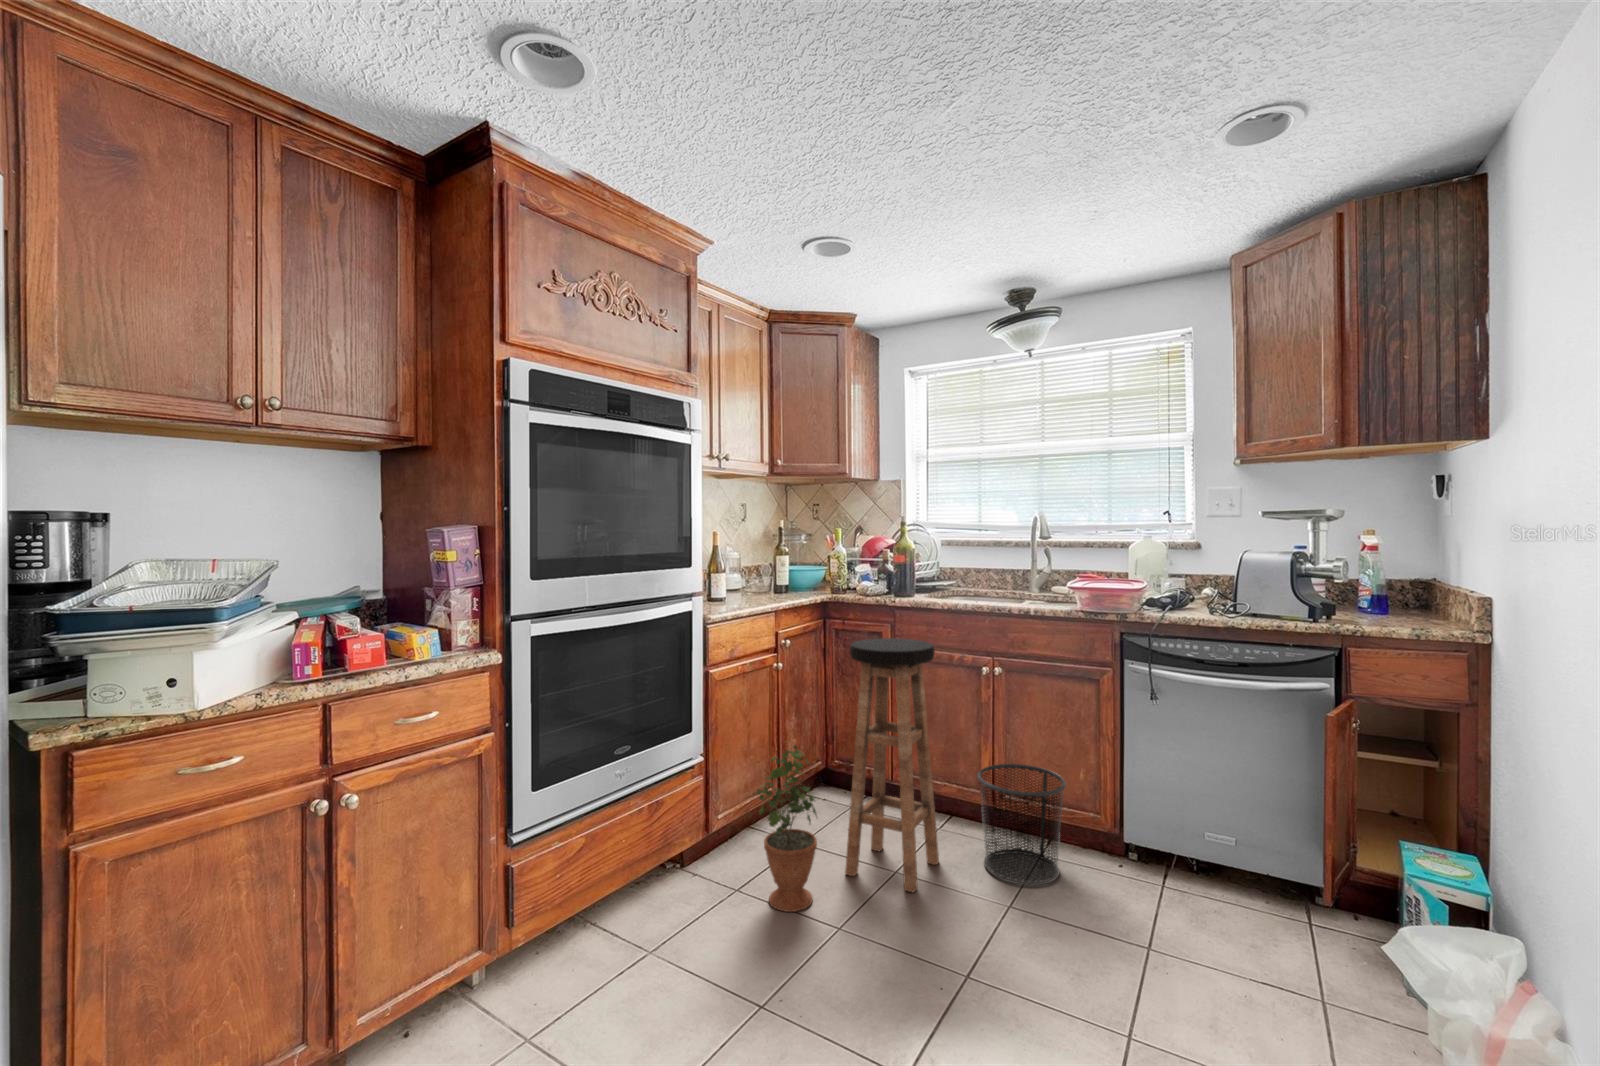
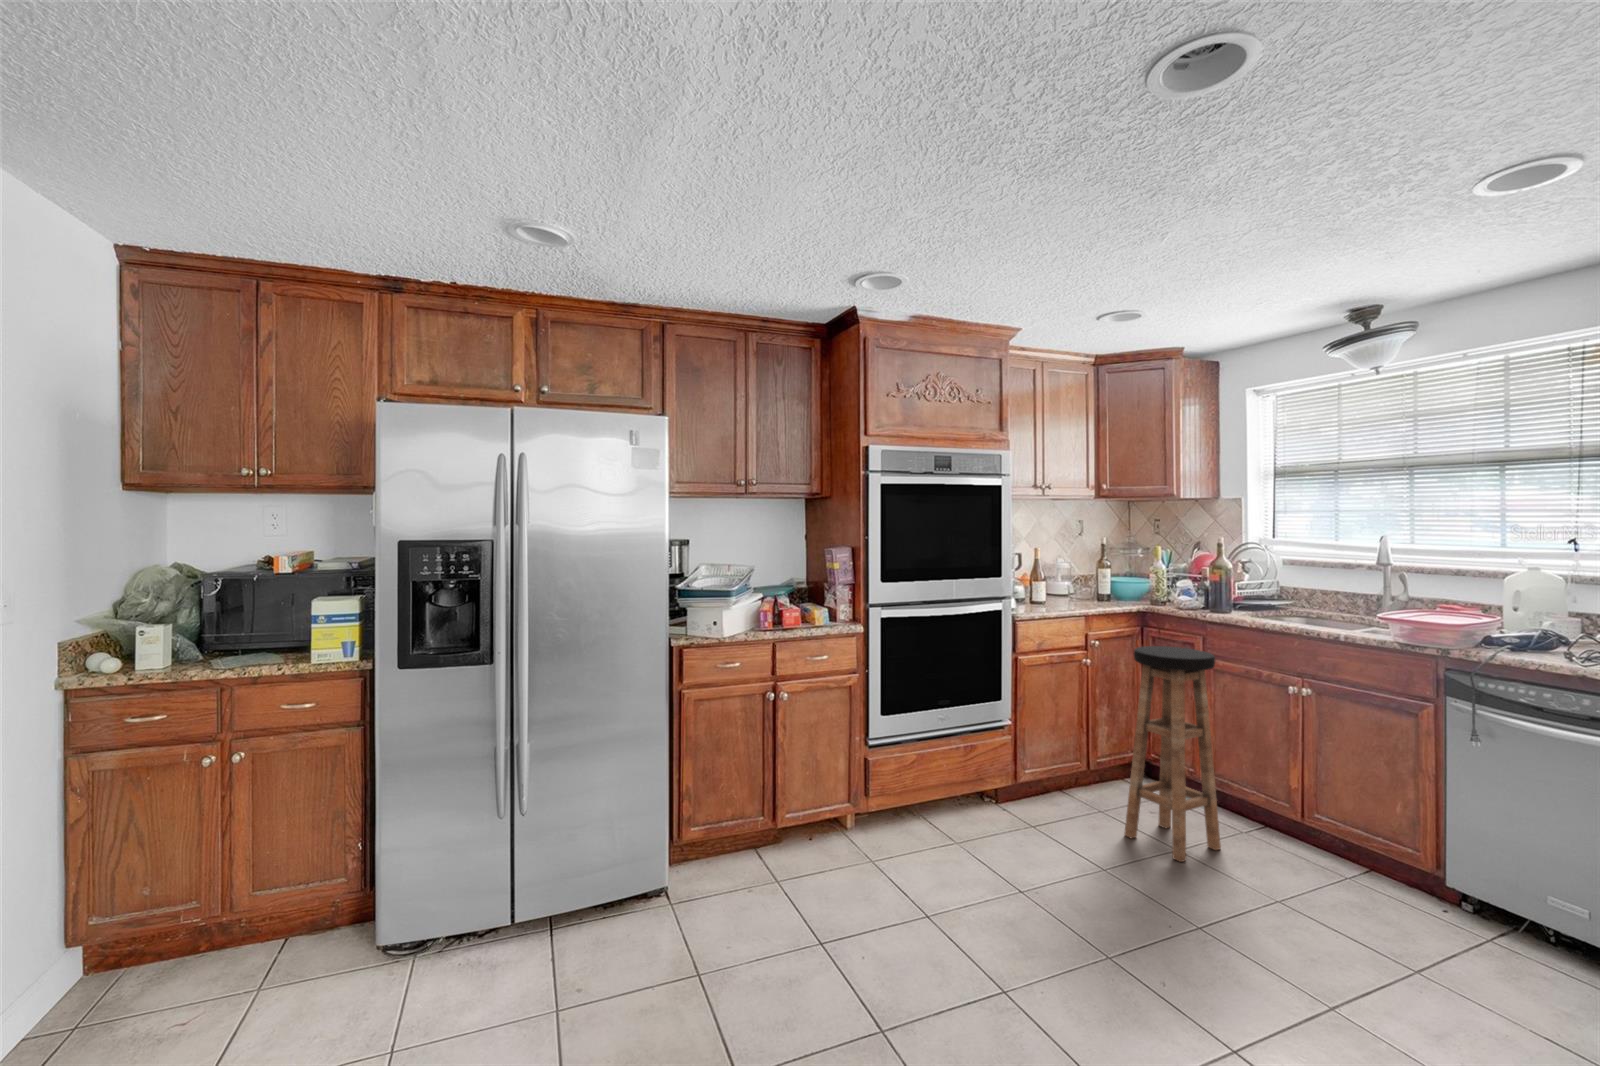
potted plant: present [753,746,817,912] -> none [1039,717,1094,847]
waste bin: present [977,764,1066,885] -> none [1261,776,1361,892]

